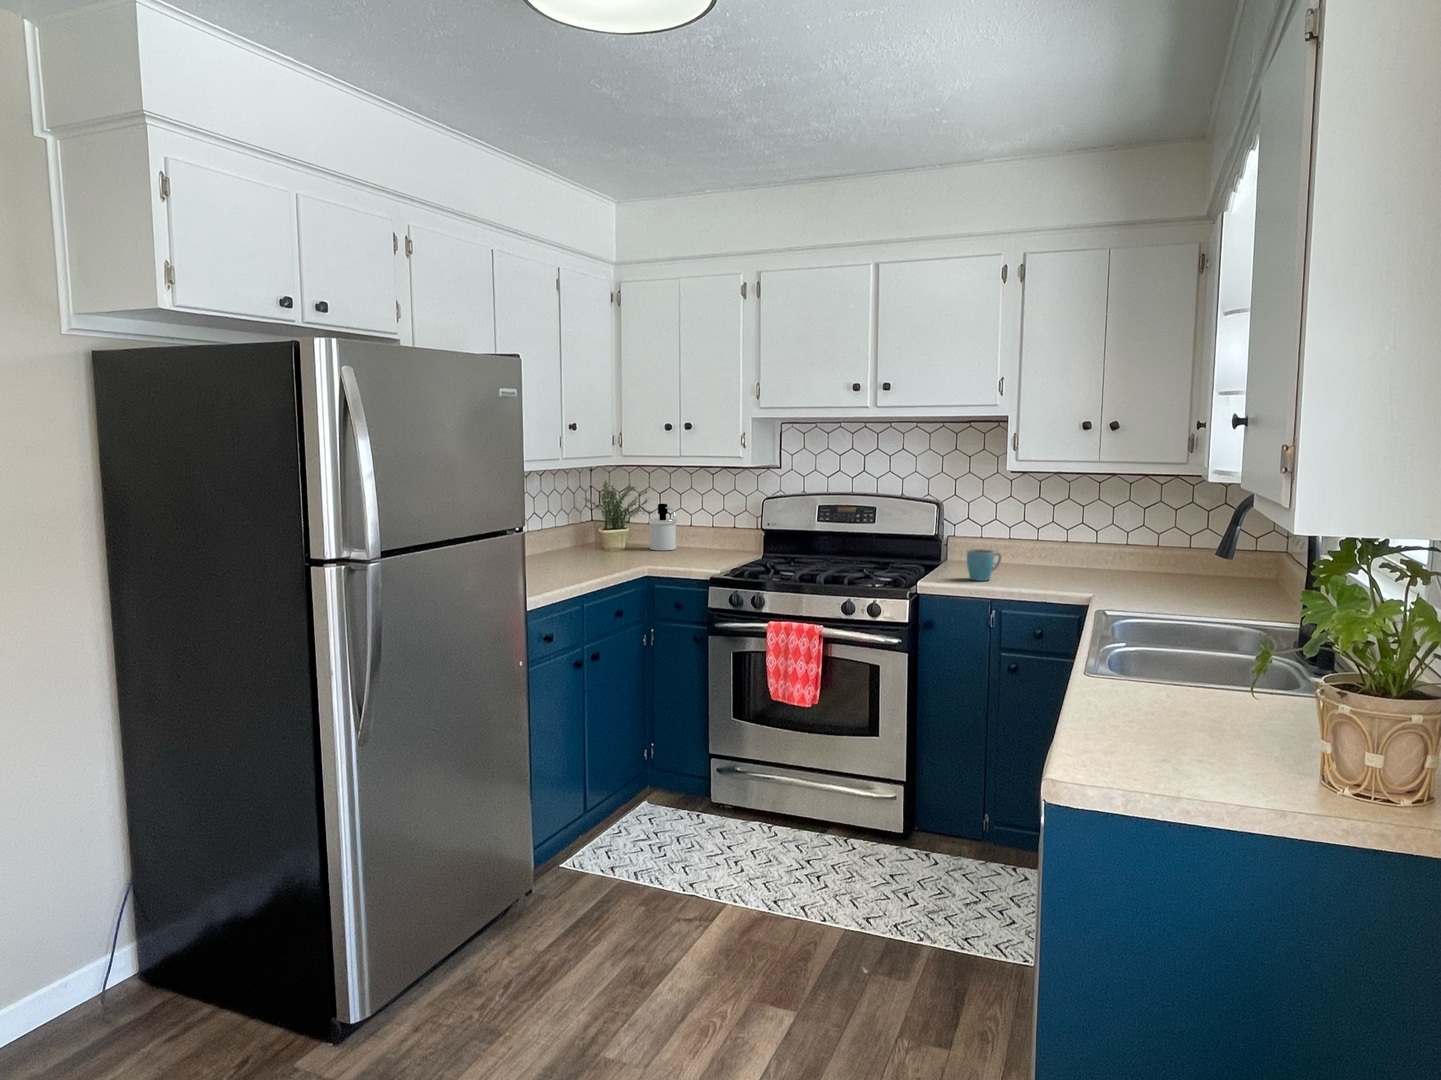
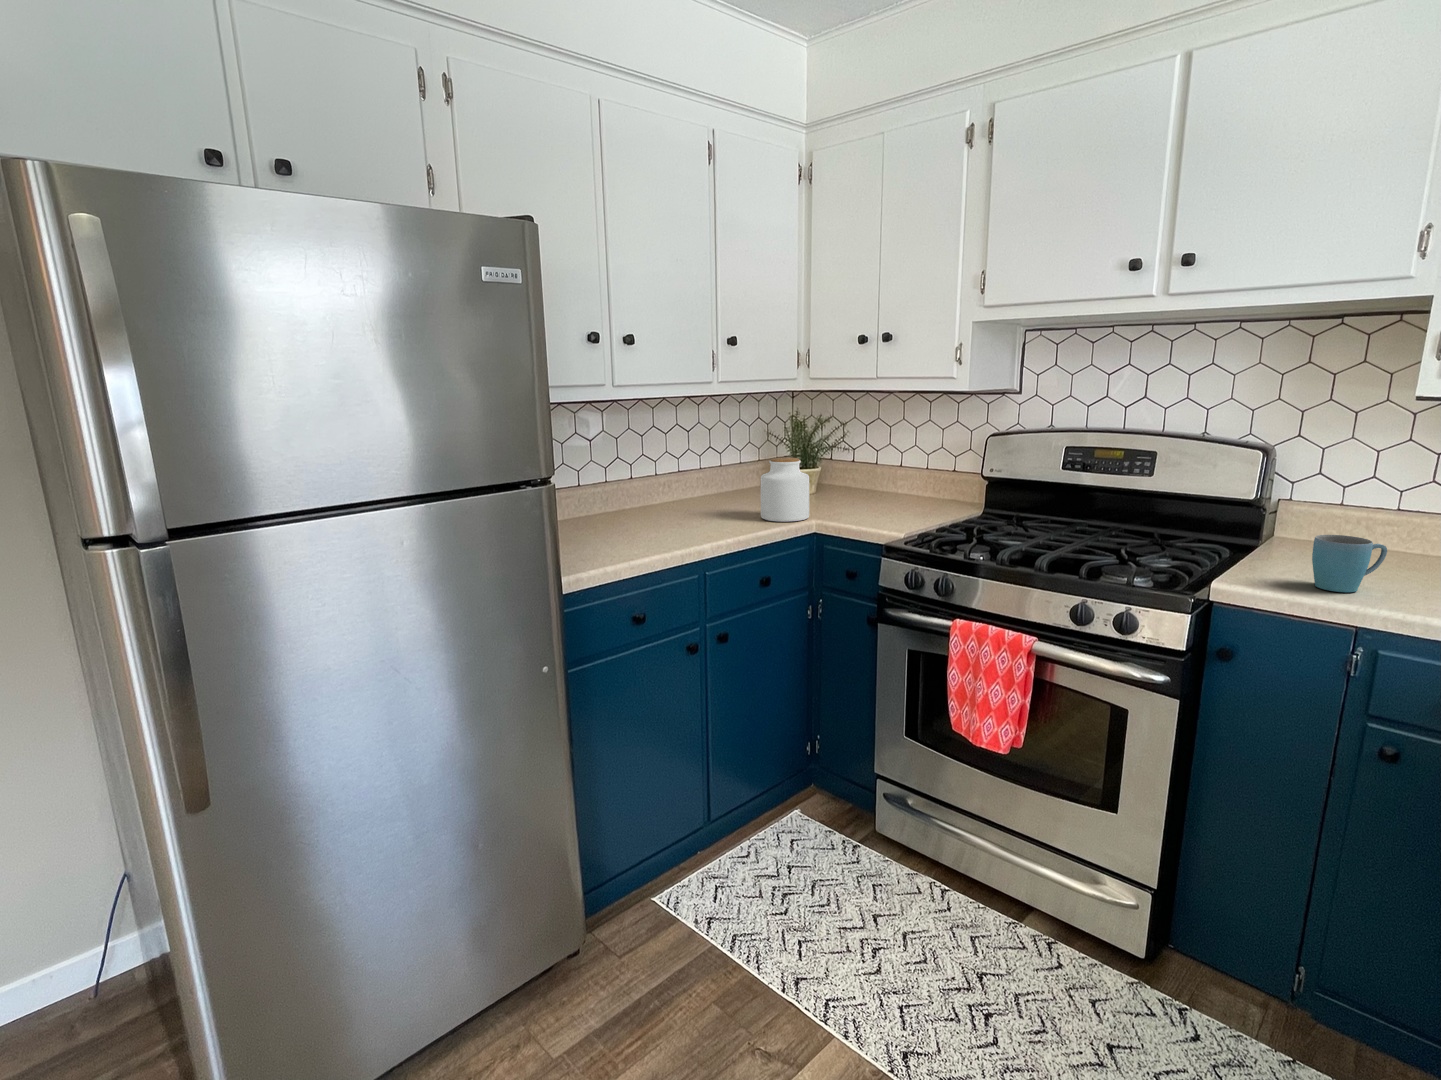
soap dispenser: present [649,504,677,551] -> none [845,438,880,496]
jar: none [603,518,641,567] -> present [761,458,809,522]

